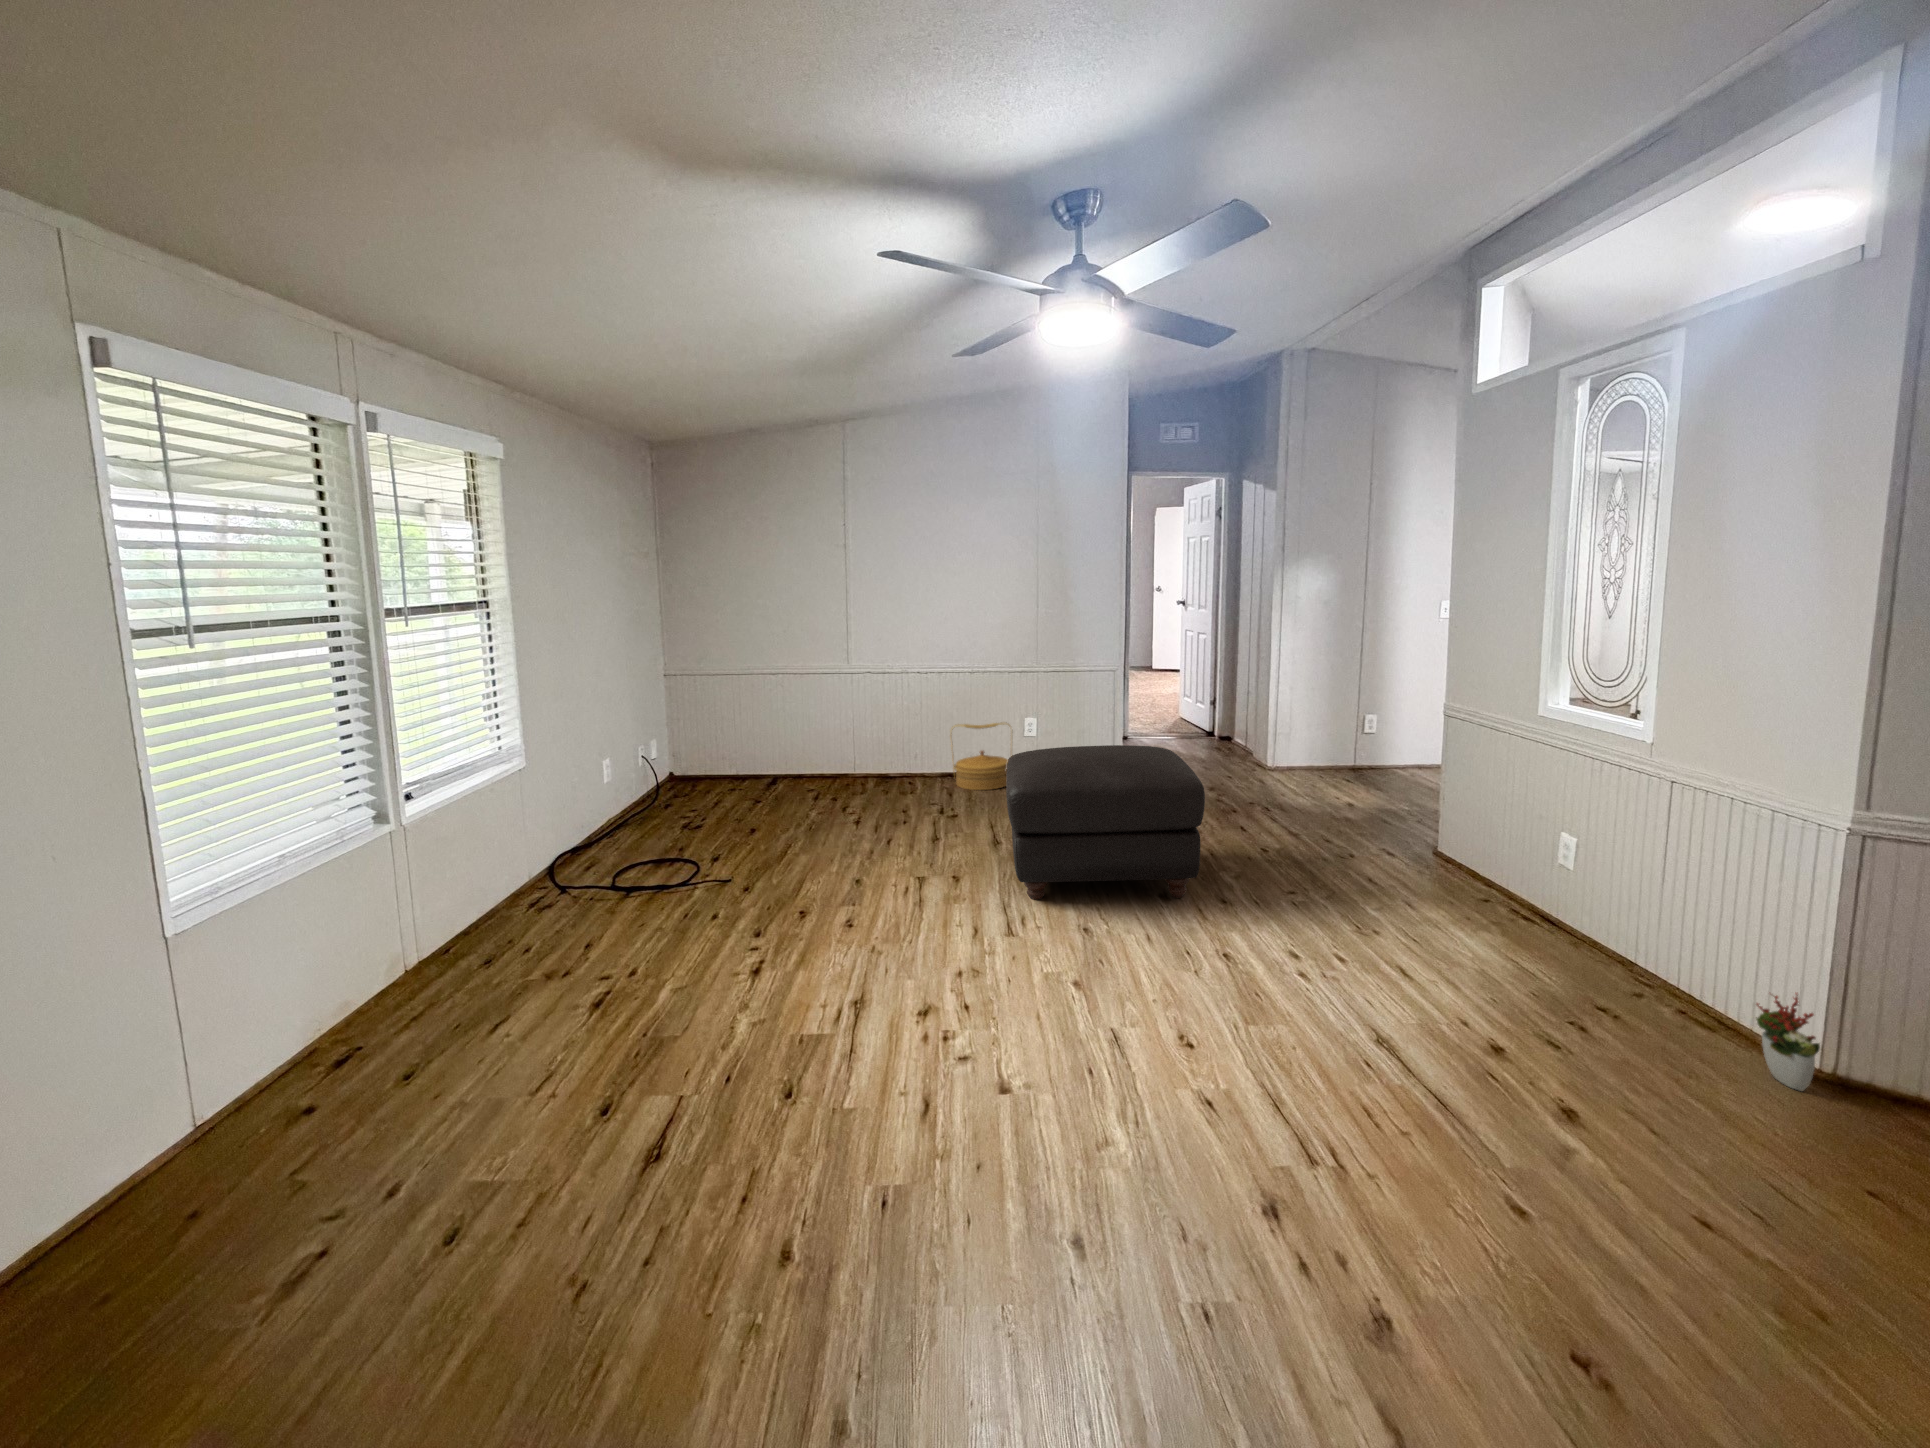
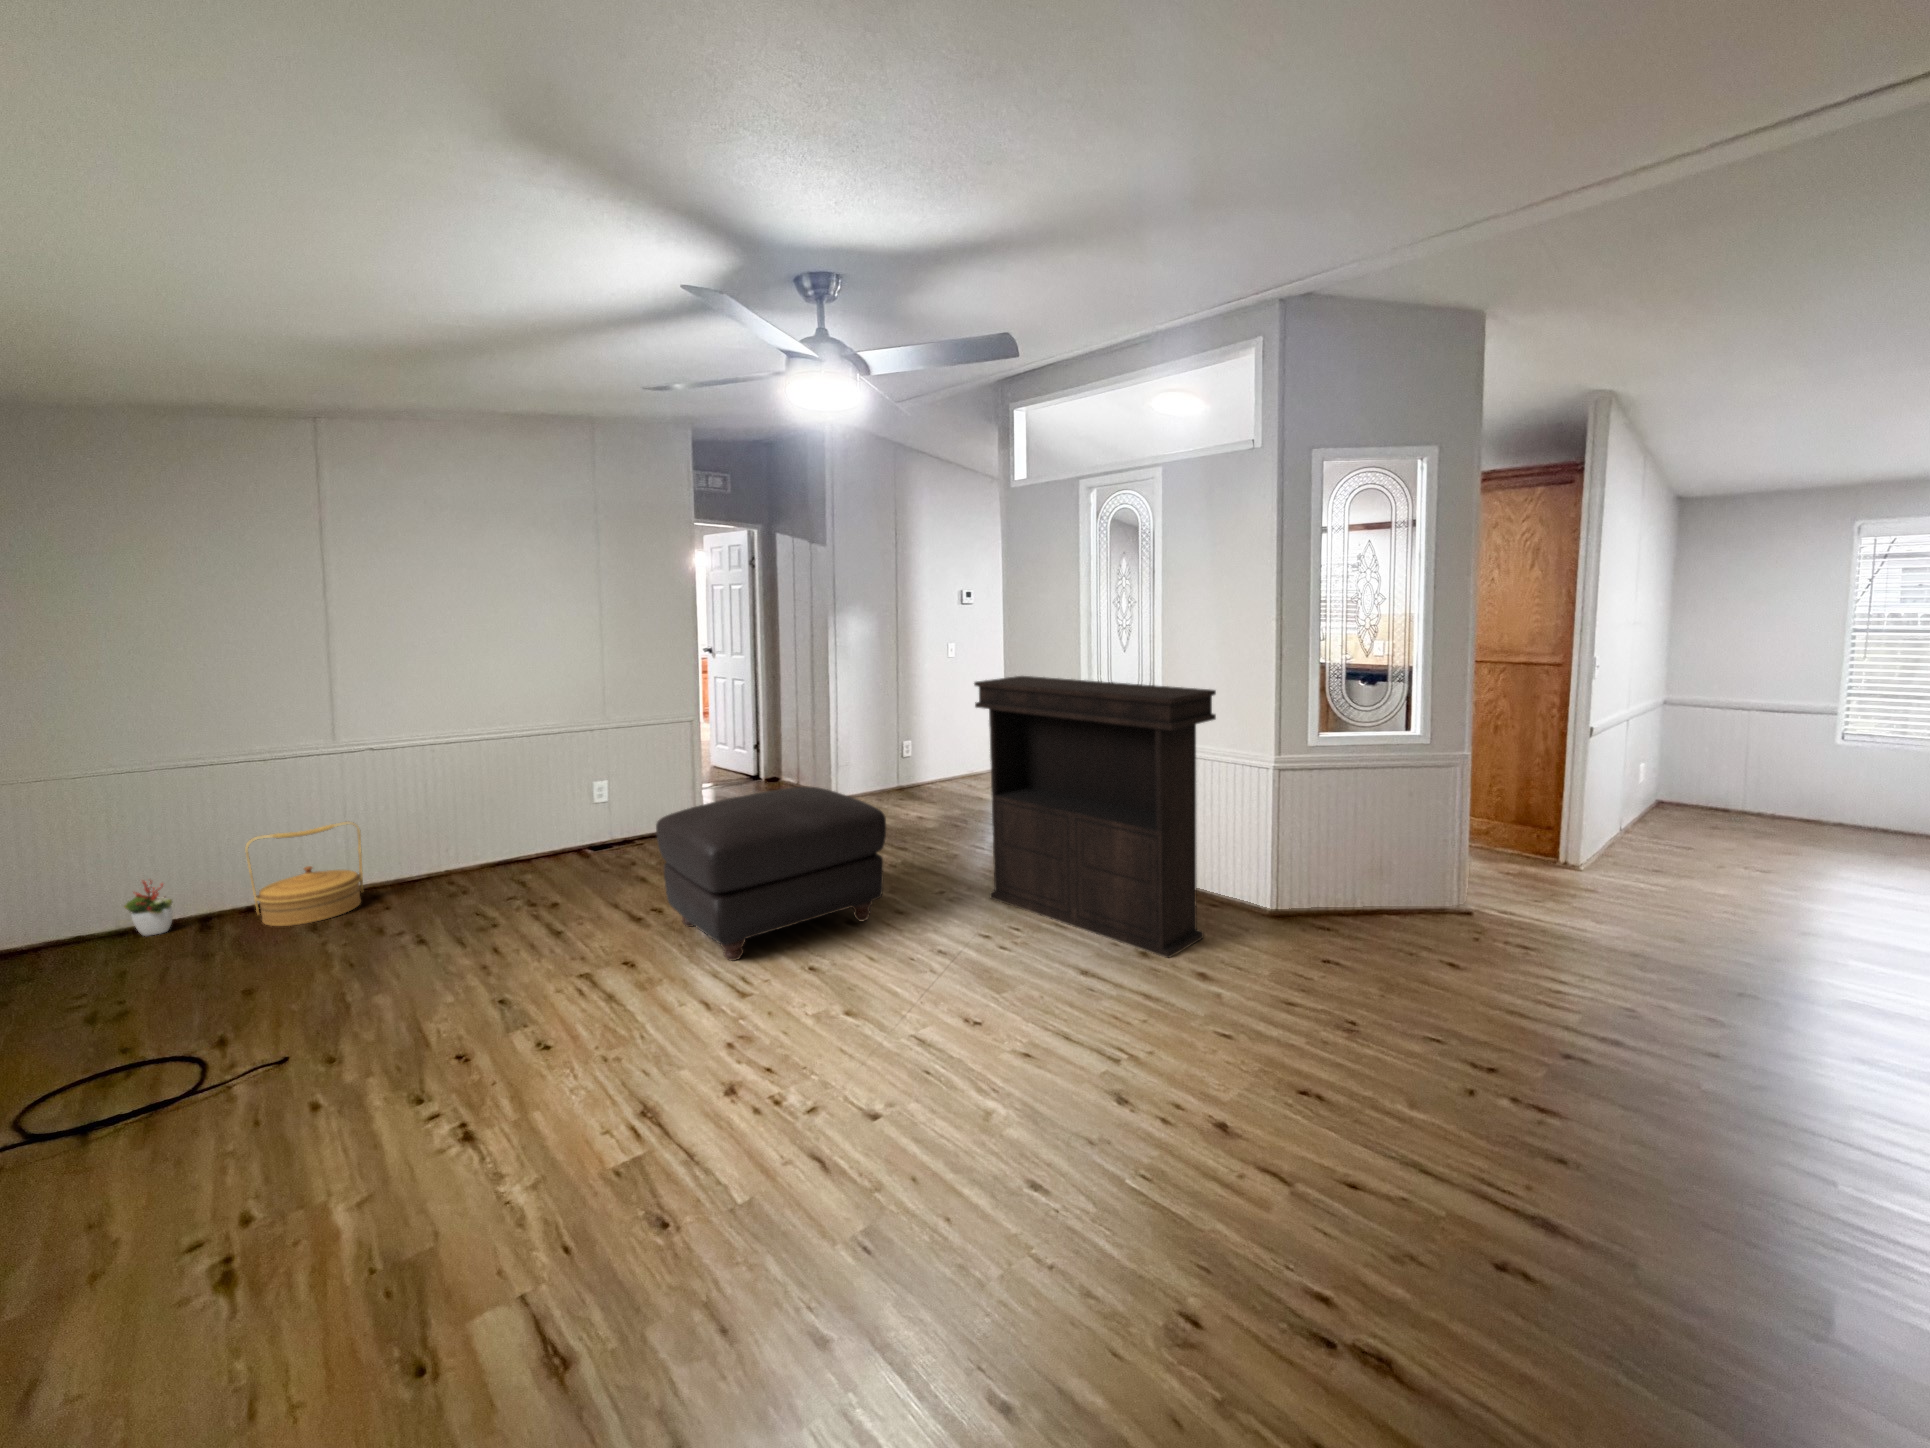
console table: none [1336,644,1678,1070] -> present [974,676,1216,958]
woven basket: present [953,723,1010,790] -> present [245,822,363,926]
decorative plant: present [1756,993,1820,1091] -> present [124,880,173,936]

